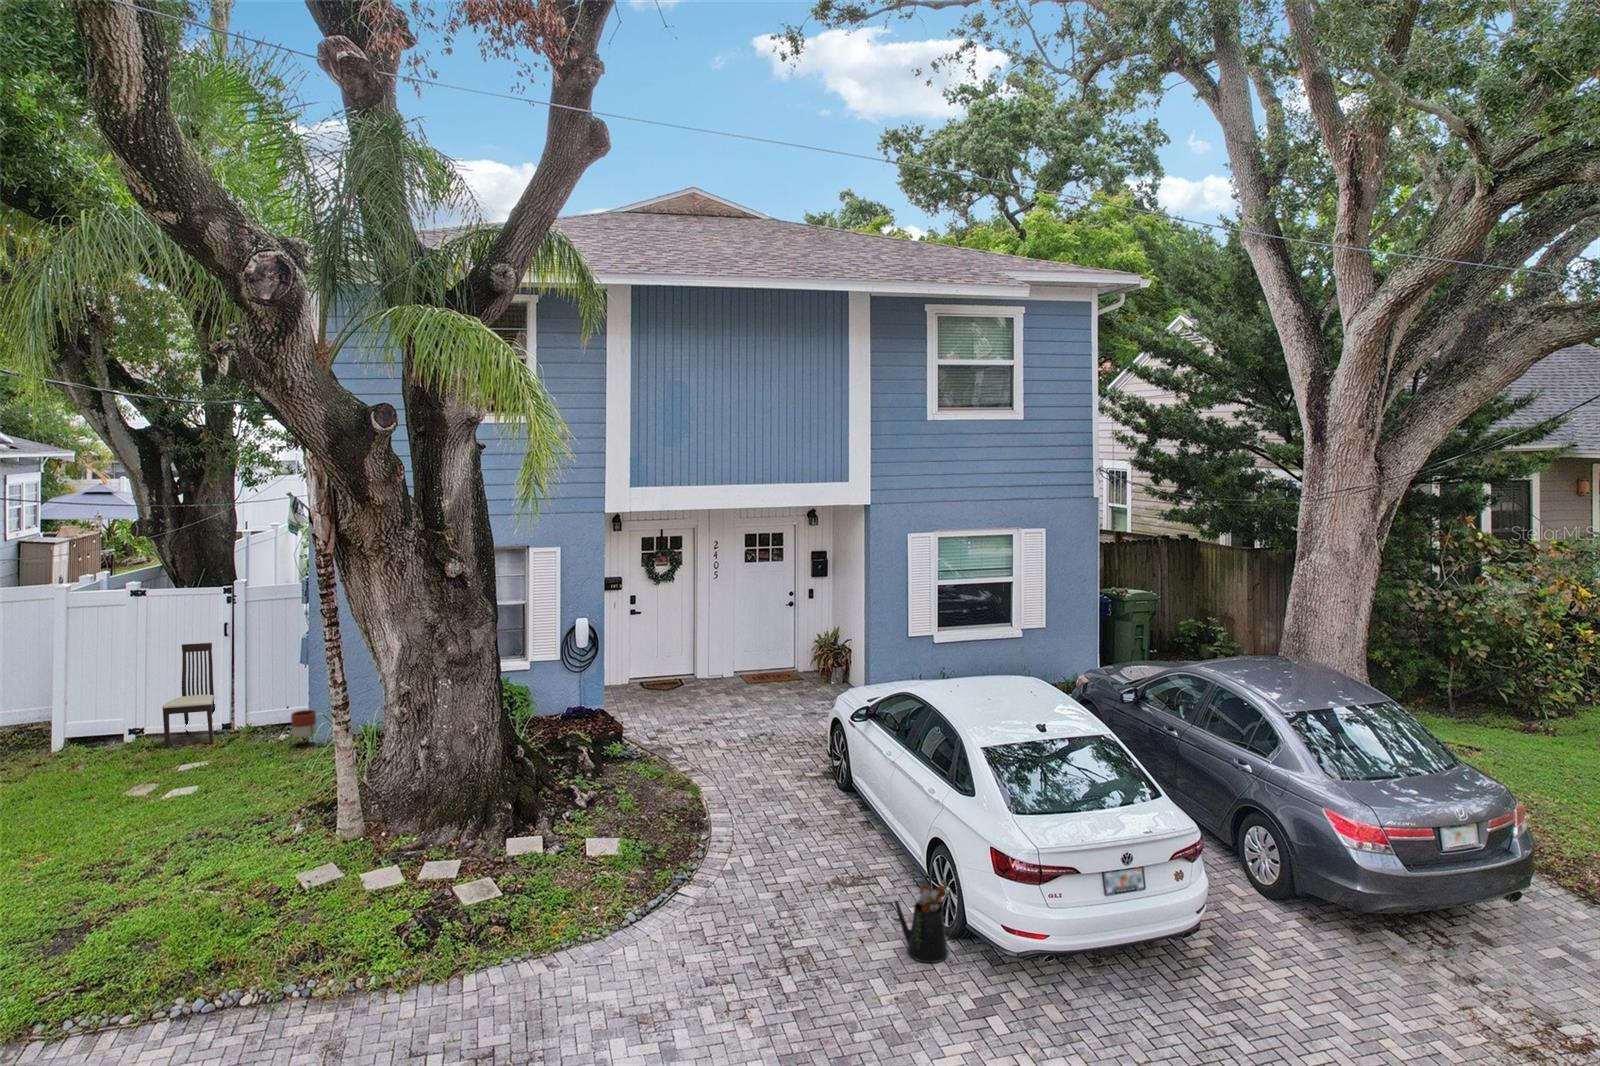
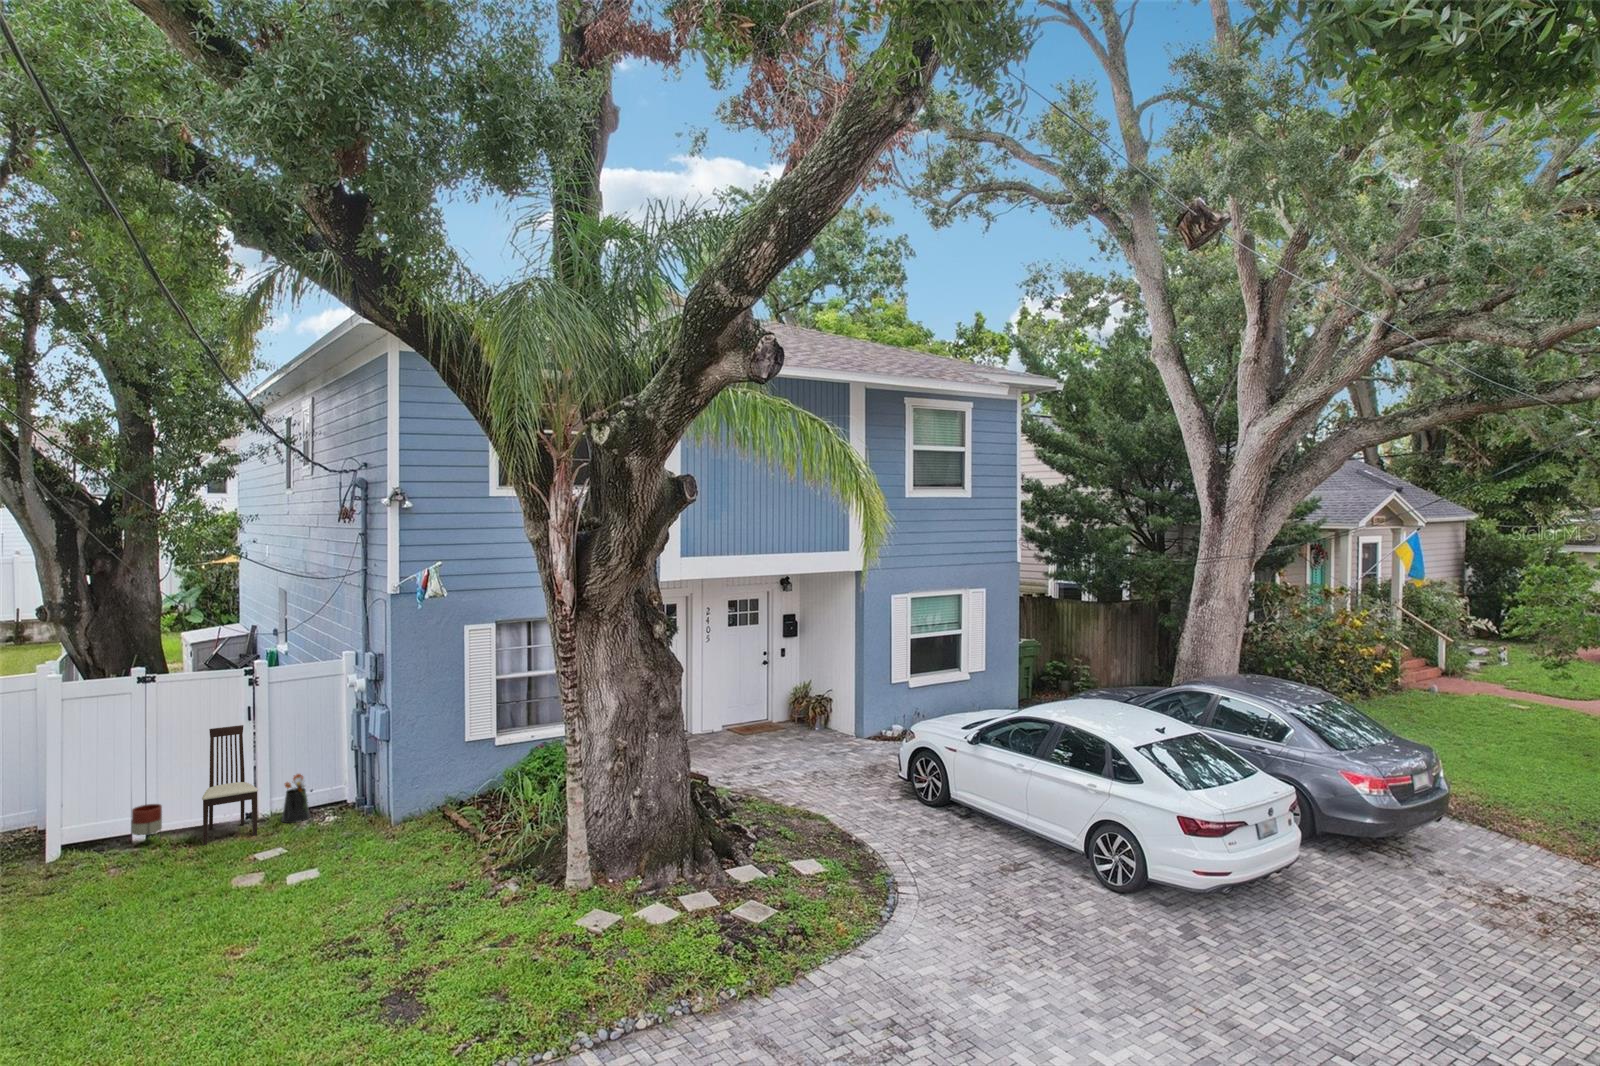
planter: present [291,710,317,737] -> present [131,804,162,835]
watering can: present [895,886,957,963] -> present [281,774,310,823]

